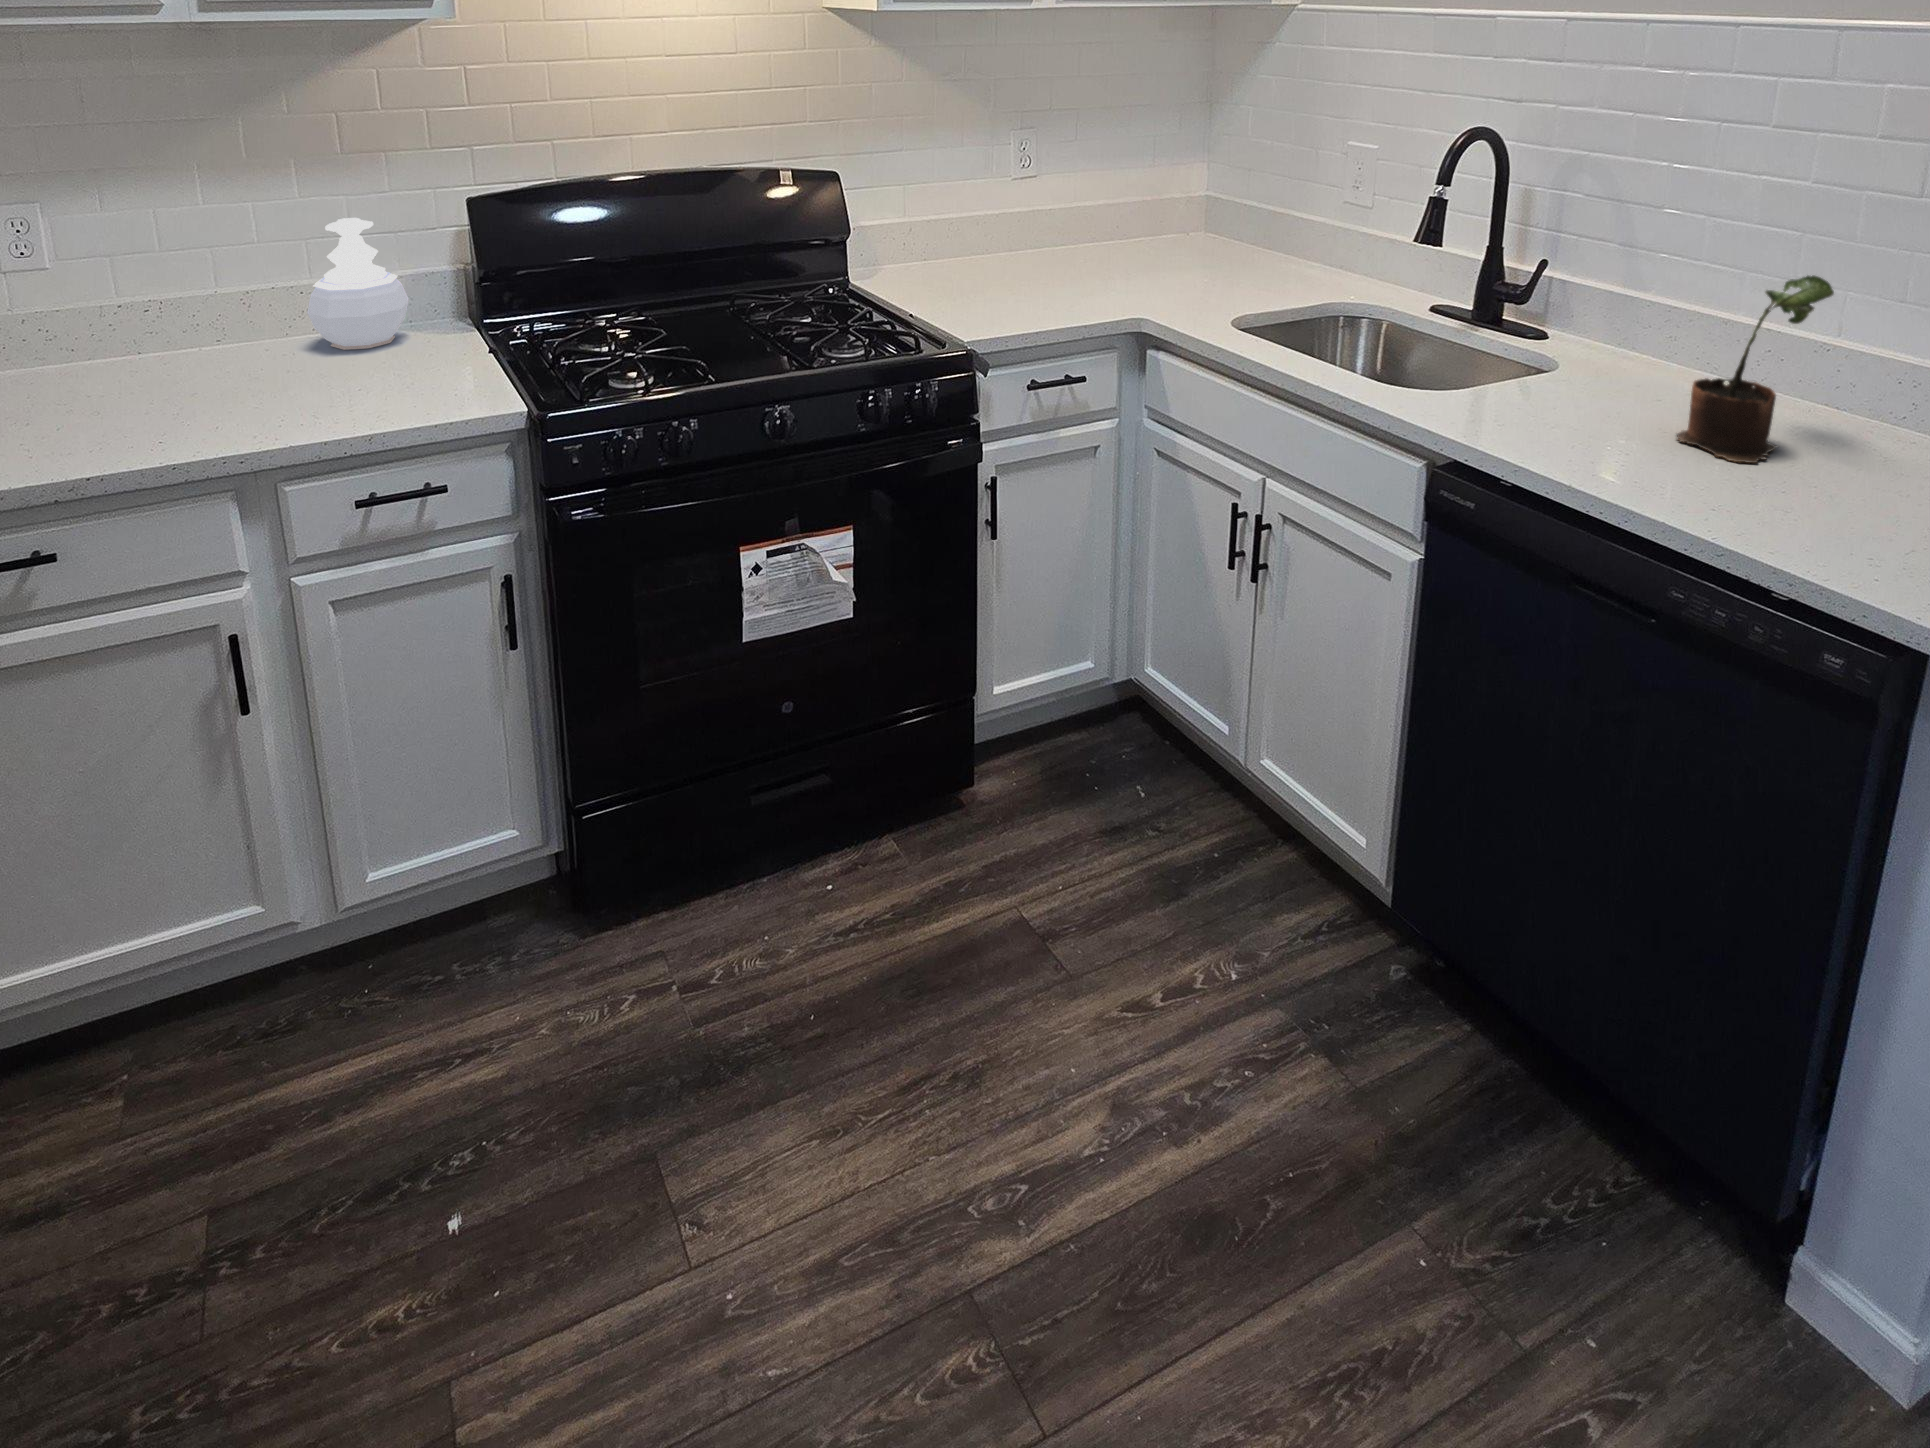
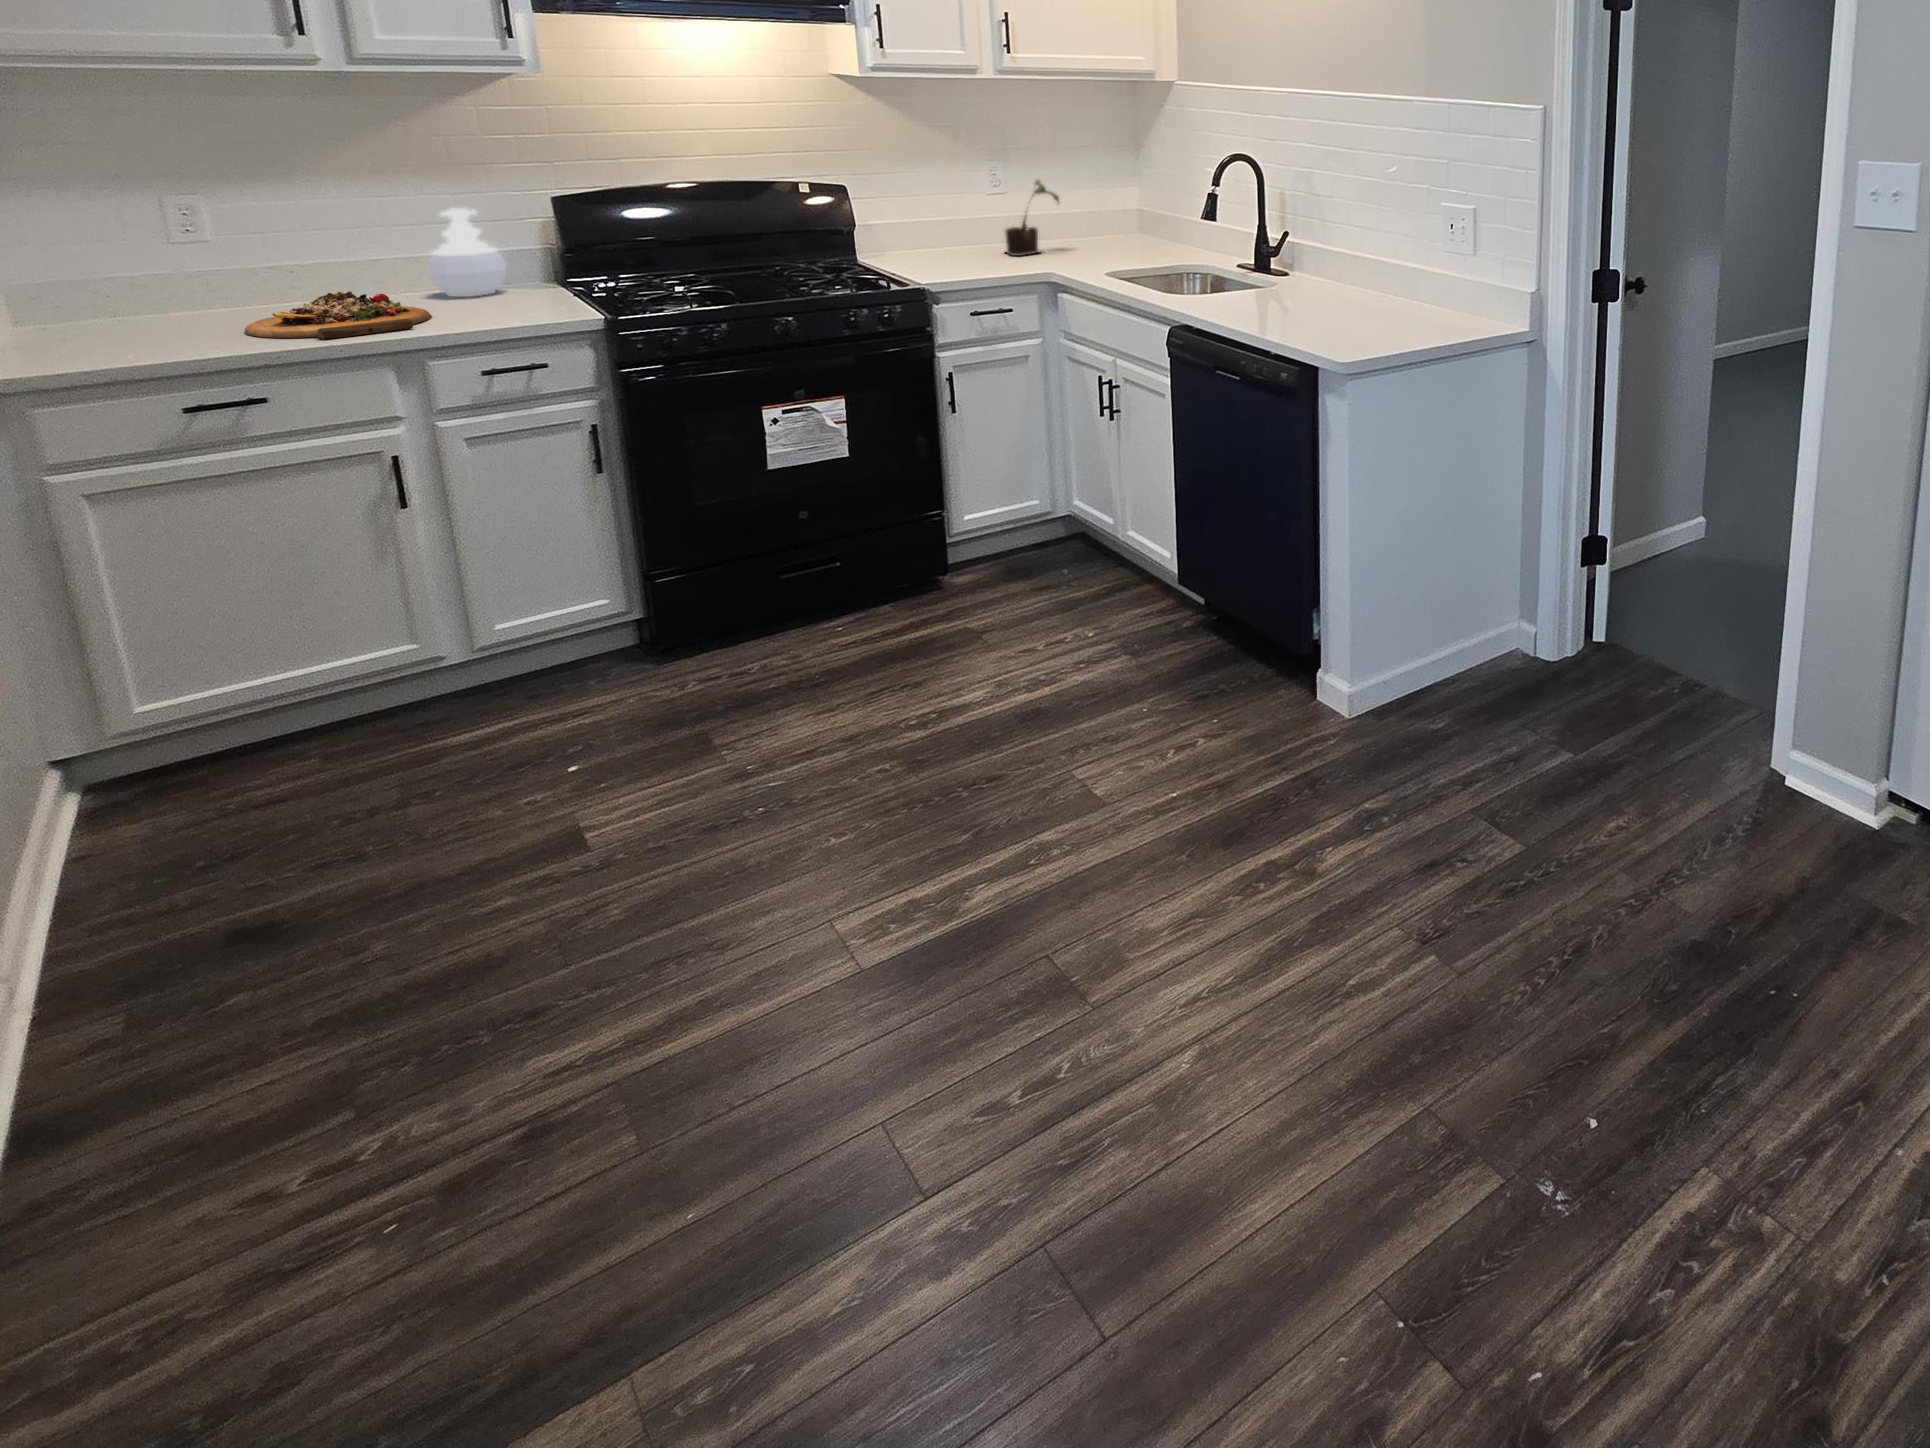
potted plant: present [1677,275,1834,463] -> present [1006,181,1059,256]
cutting board: none [55,360,300,455] -> present [245,292,432,339]

